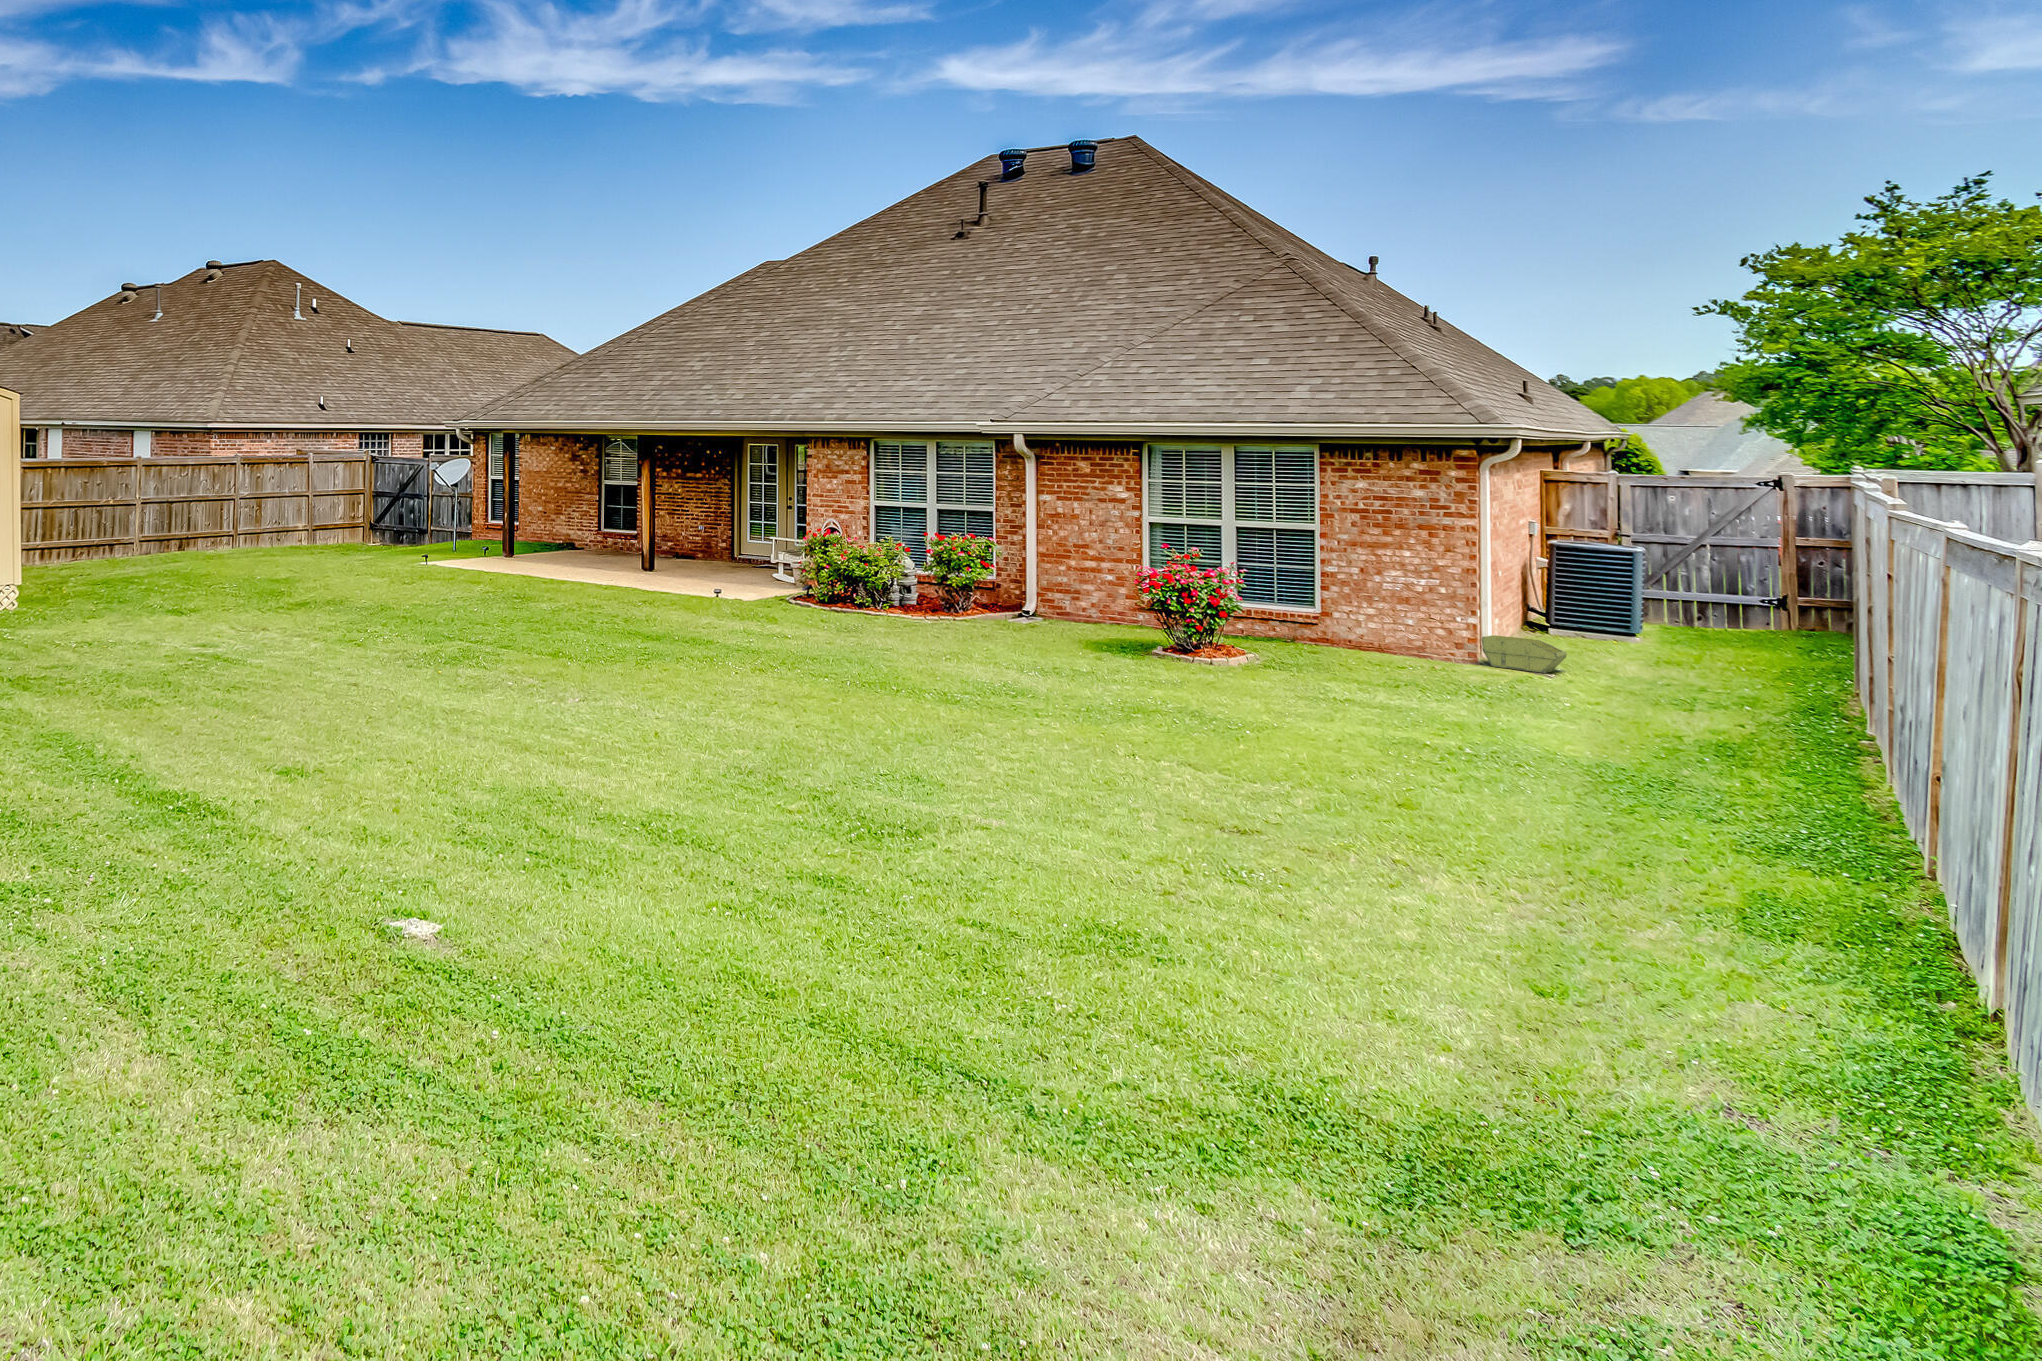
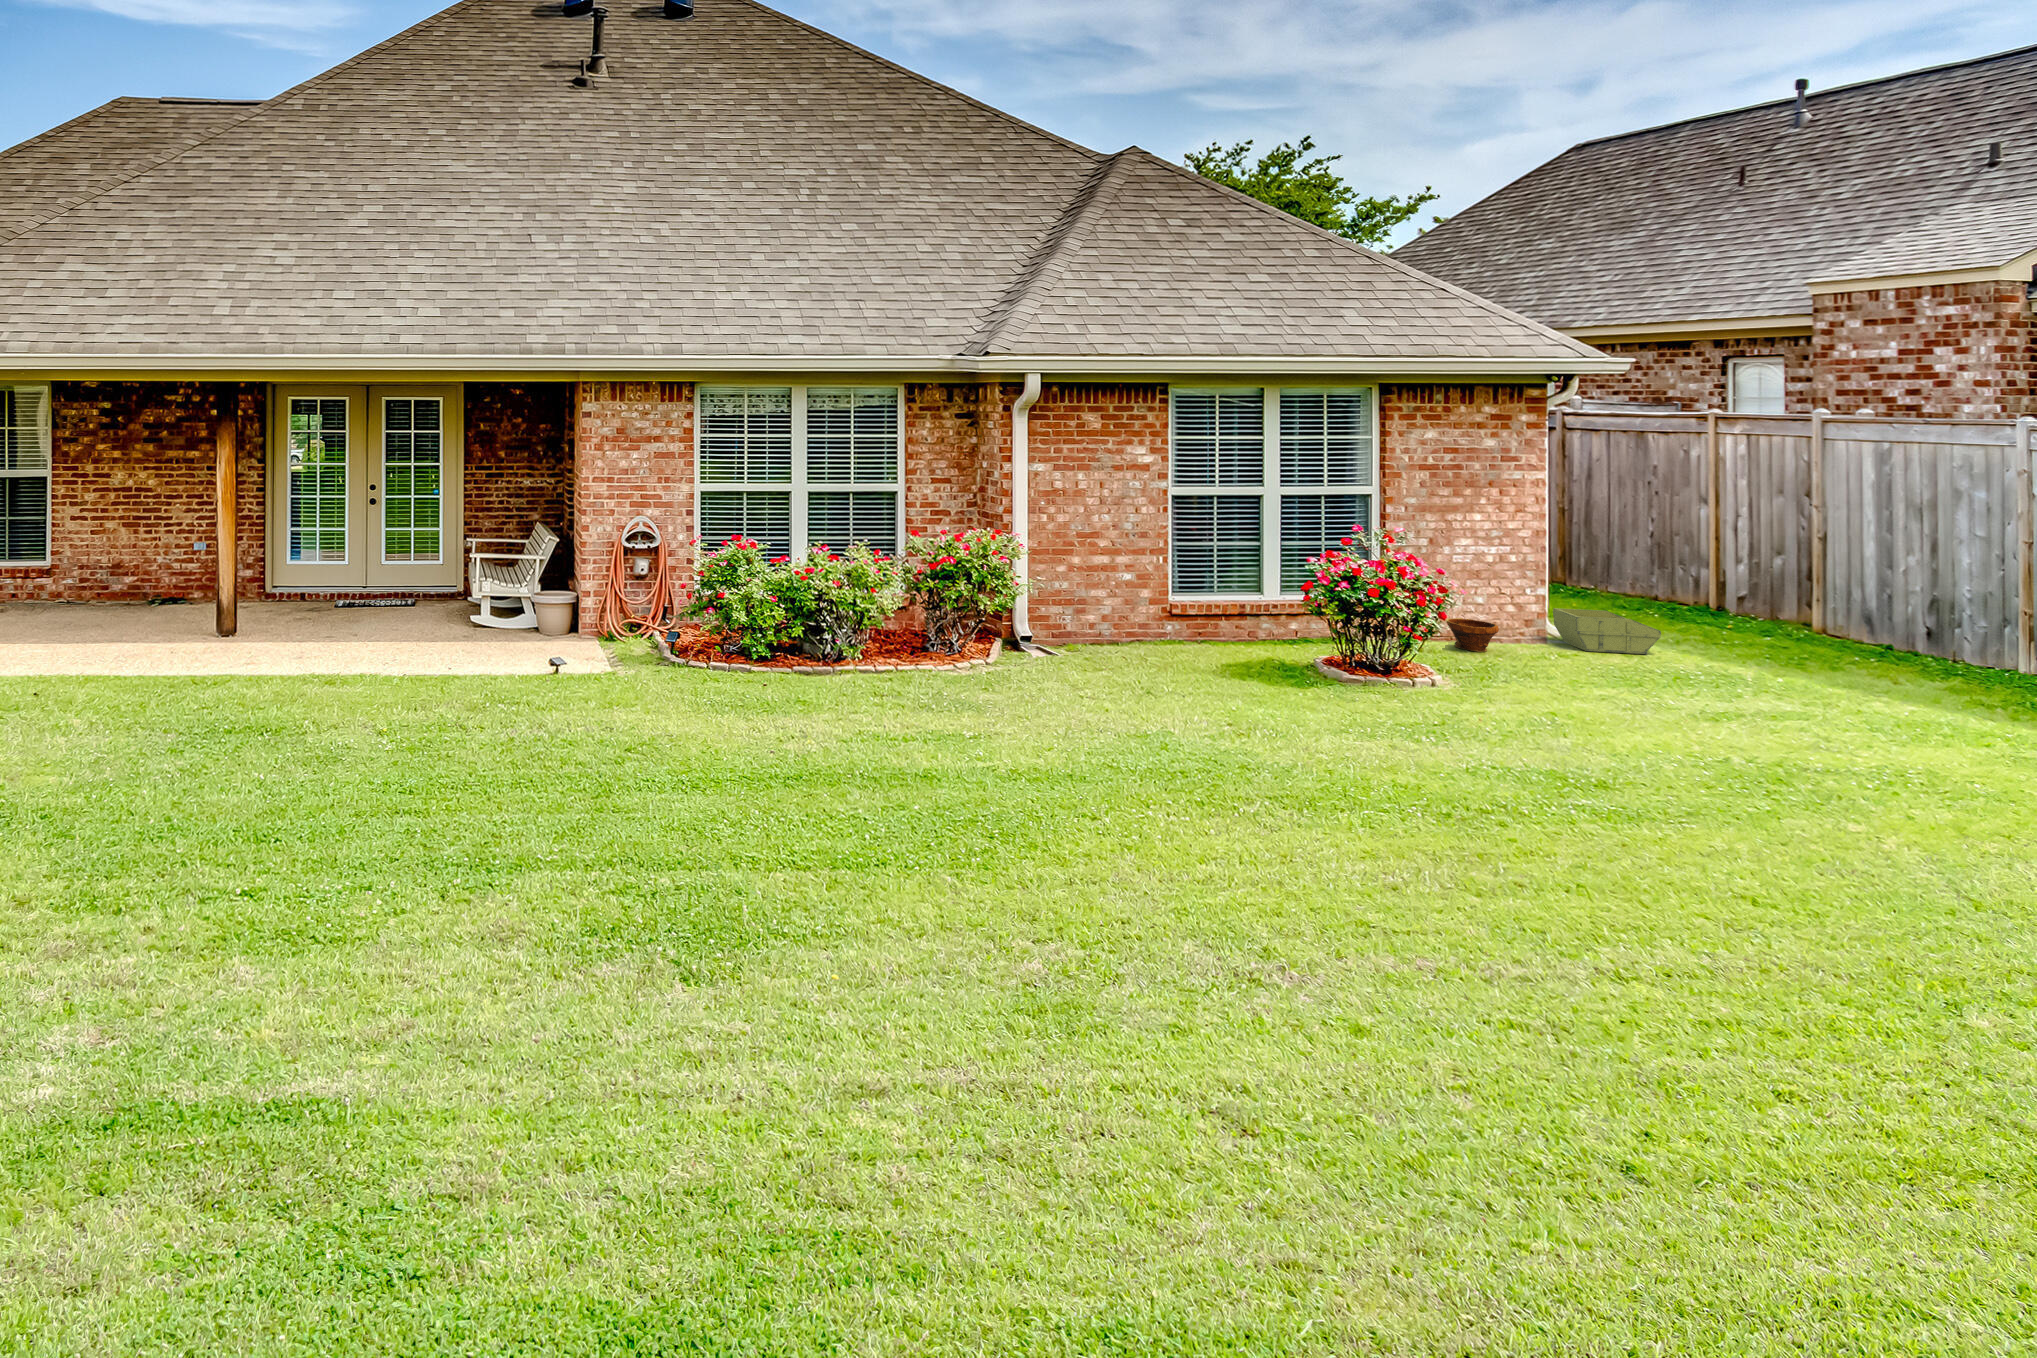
planter: none [1366,631,1406,656] -> present [1446,618,1499,652]

